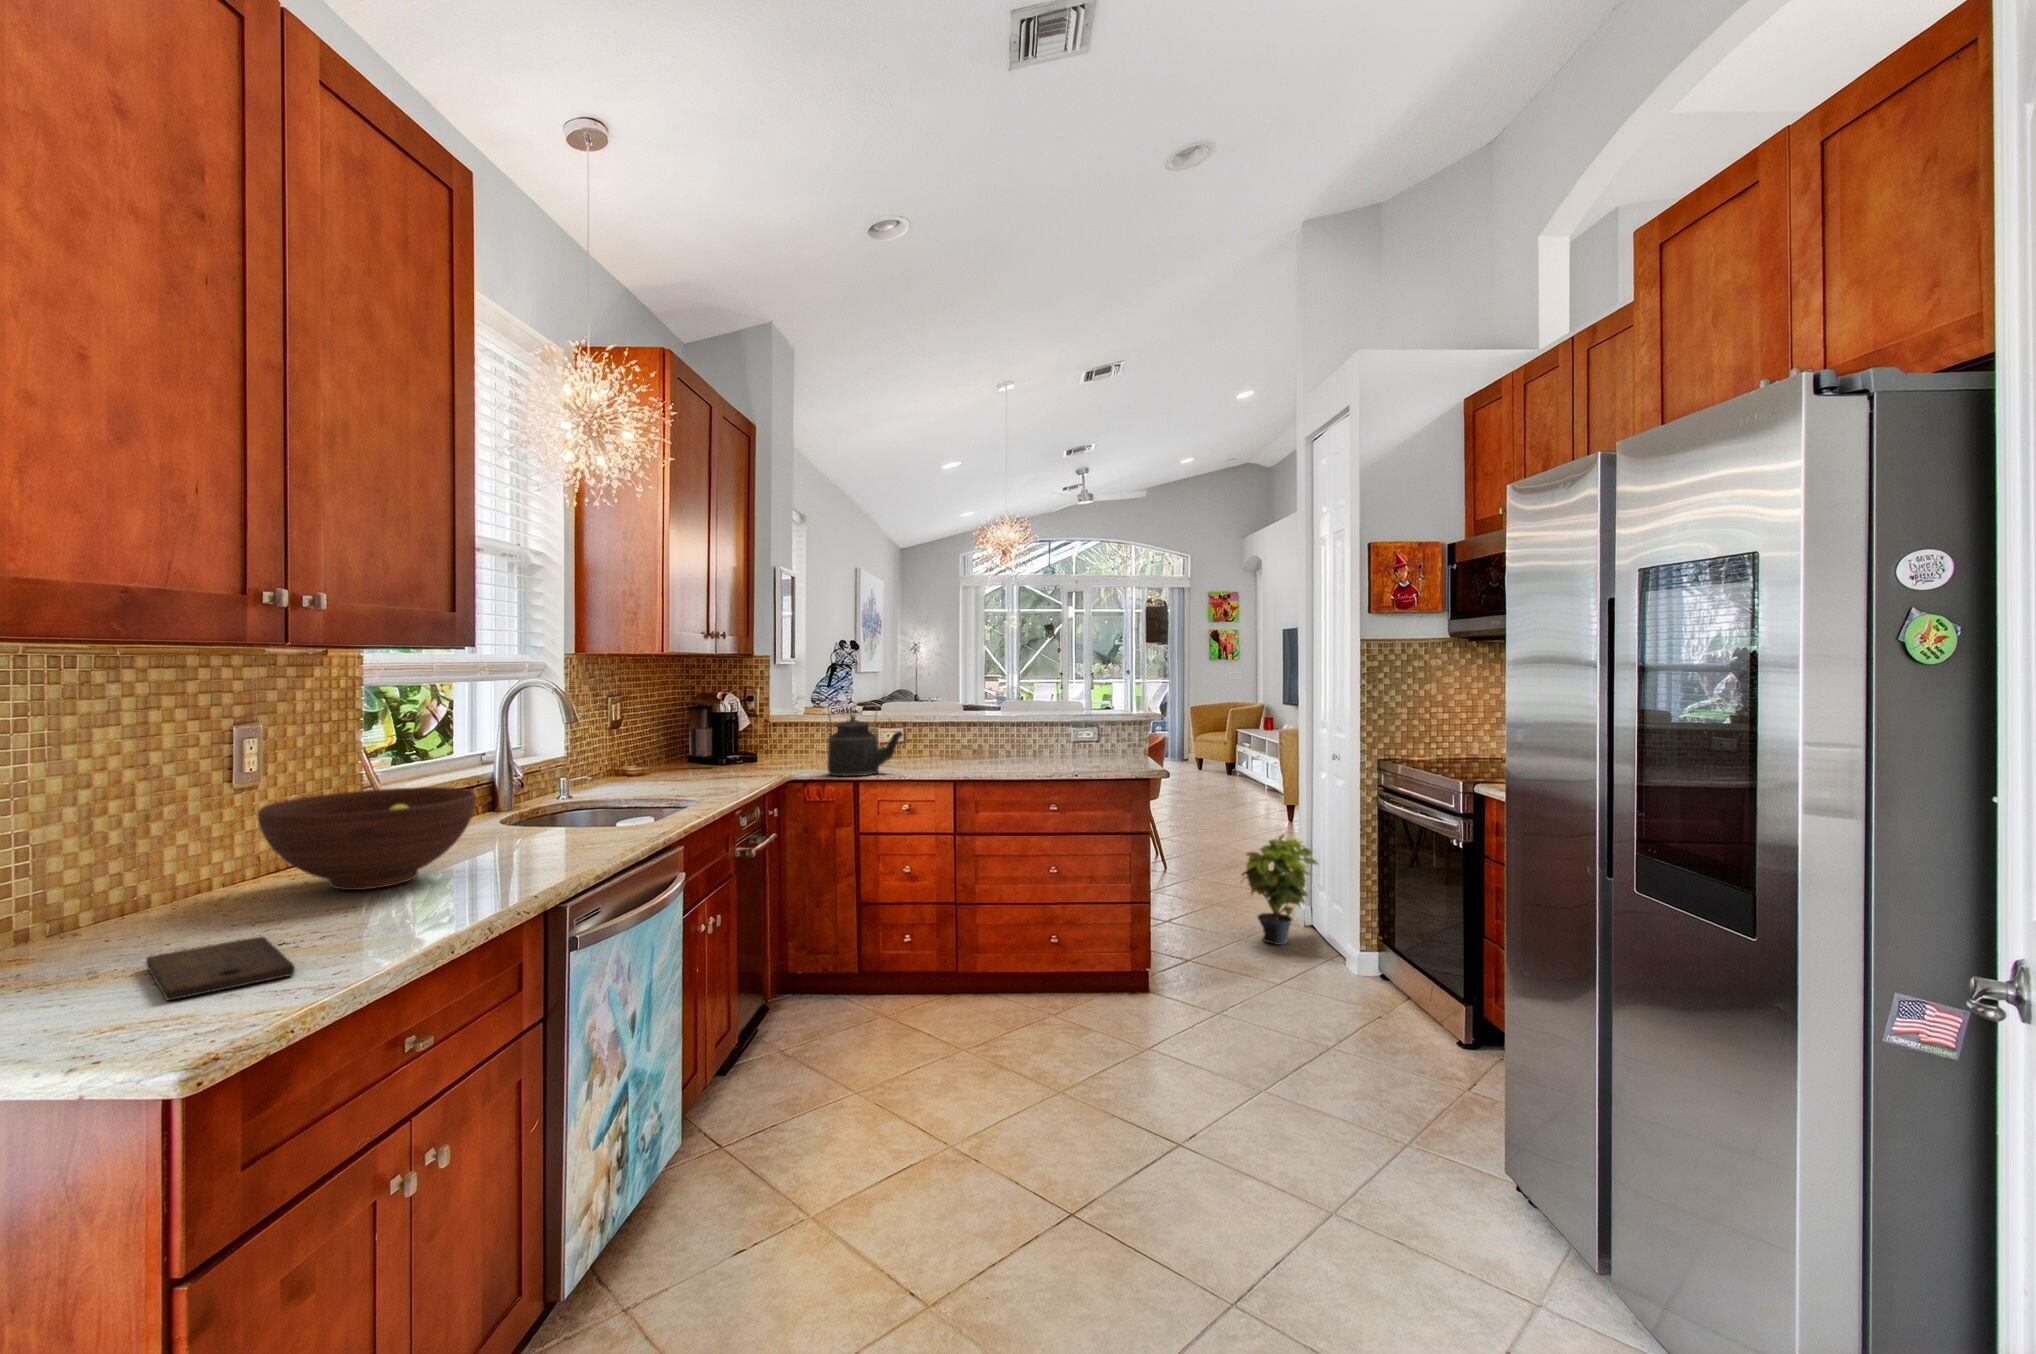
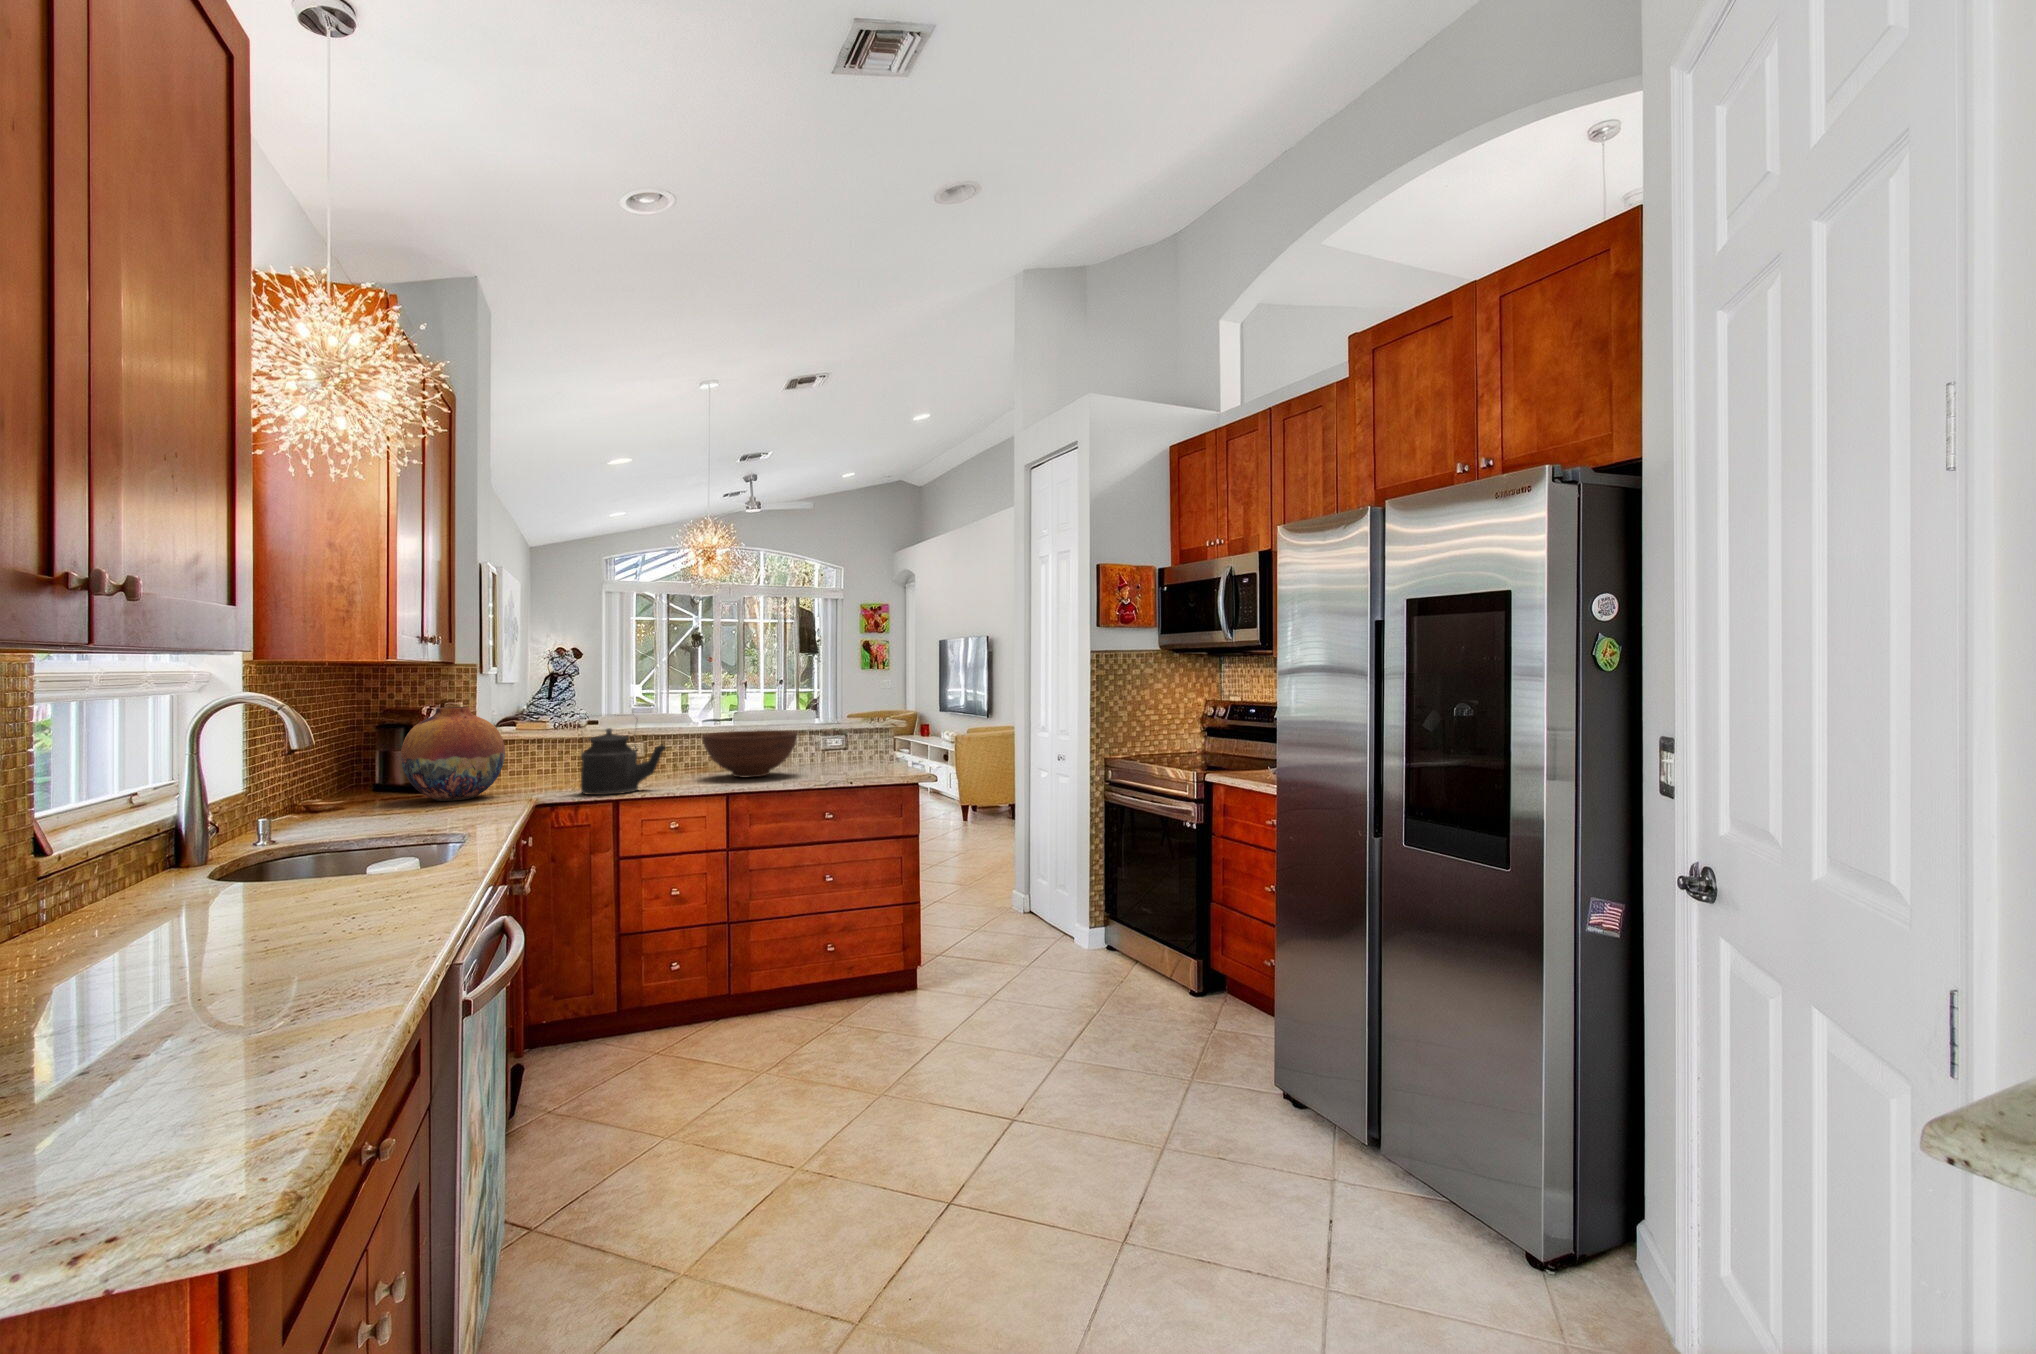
vase: none [689,693,772,775] -> present [401,707,505,801]
fruit bowl: present [258,787,476,890] -> present [702,730,797,778]
potted plant: present [1241,834,1319,945] -> none [978,830,1050,936]
cutting board: present [146,936,294,1000] -> none [77,987,315,1055]

